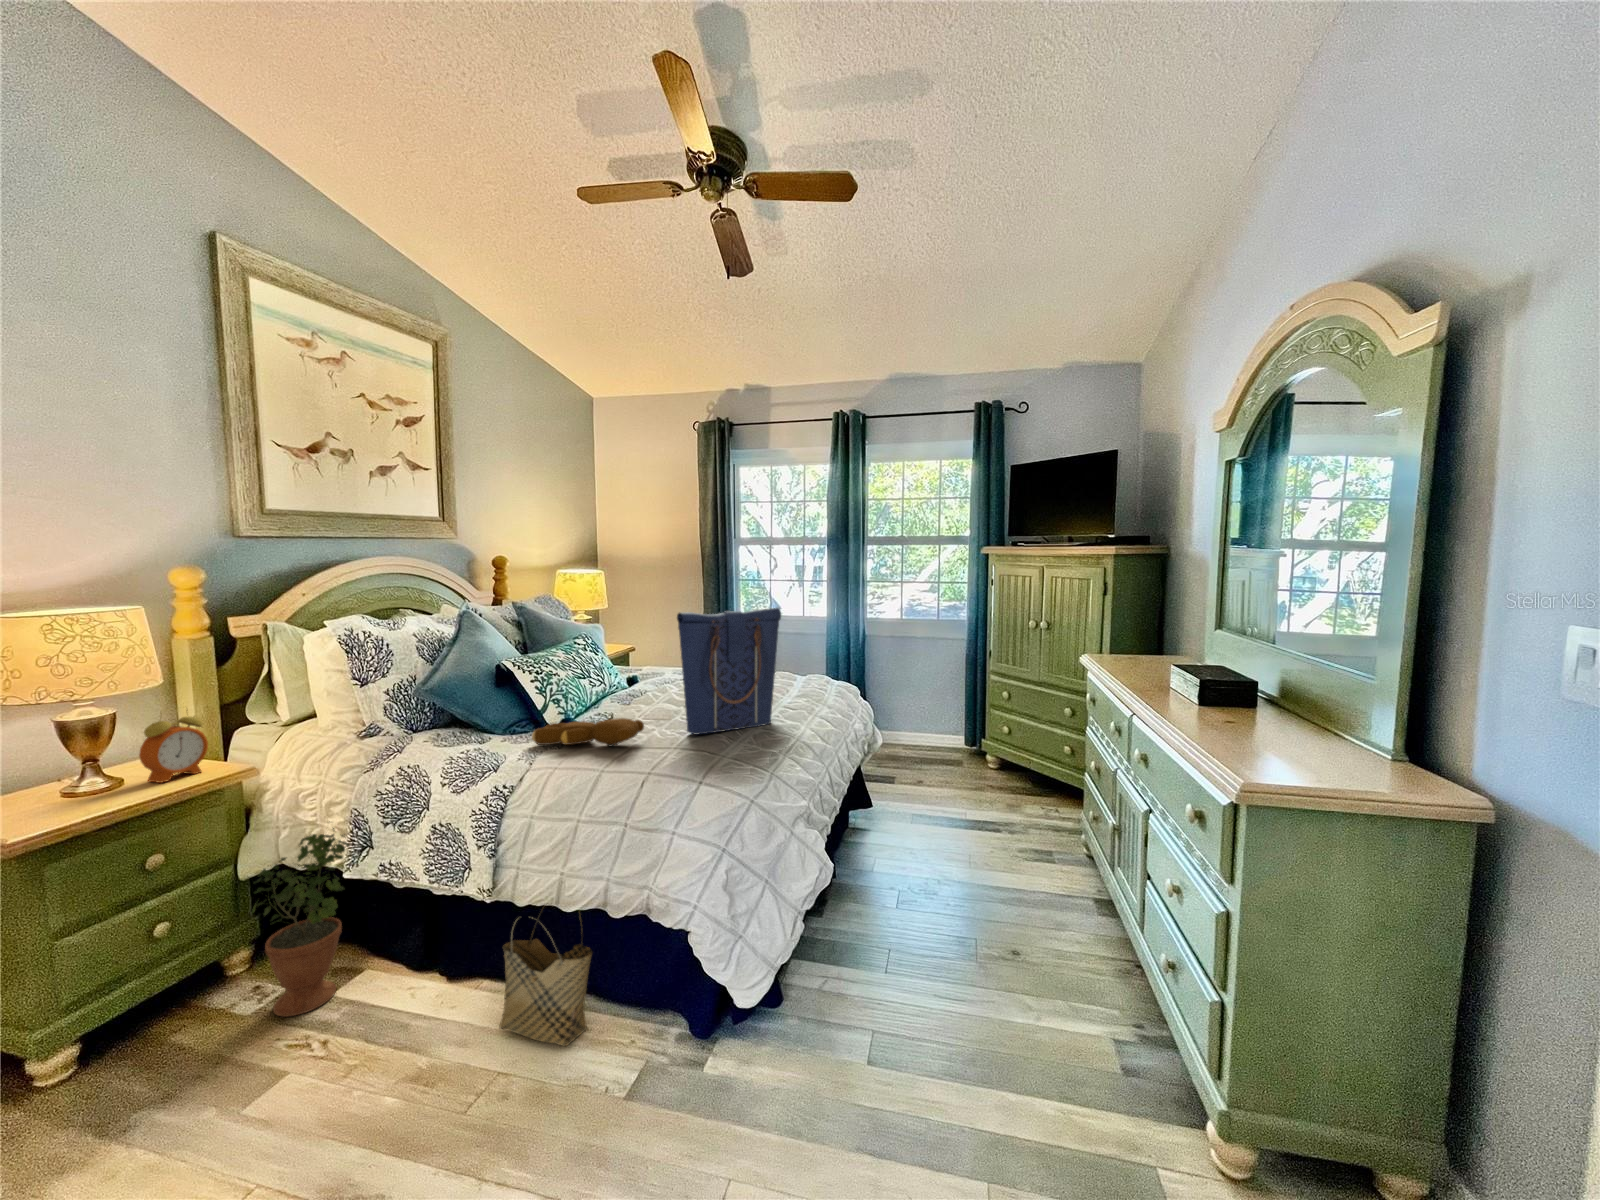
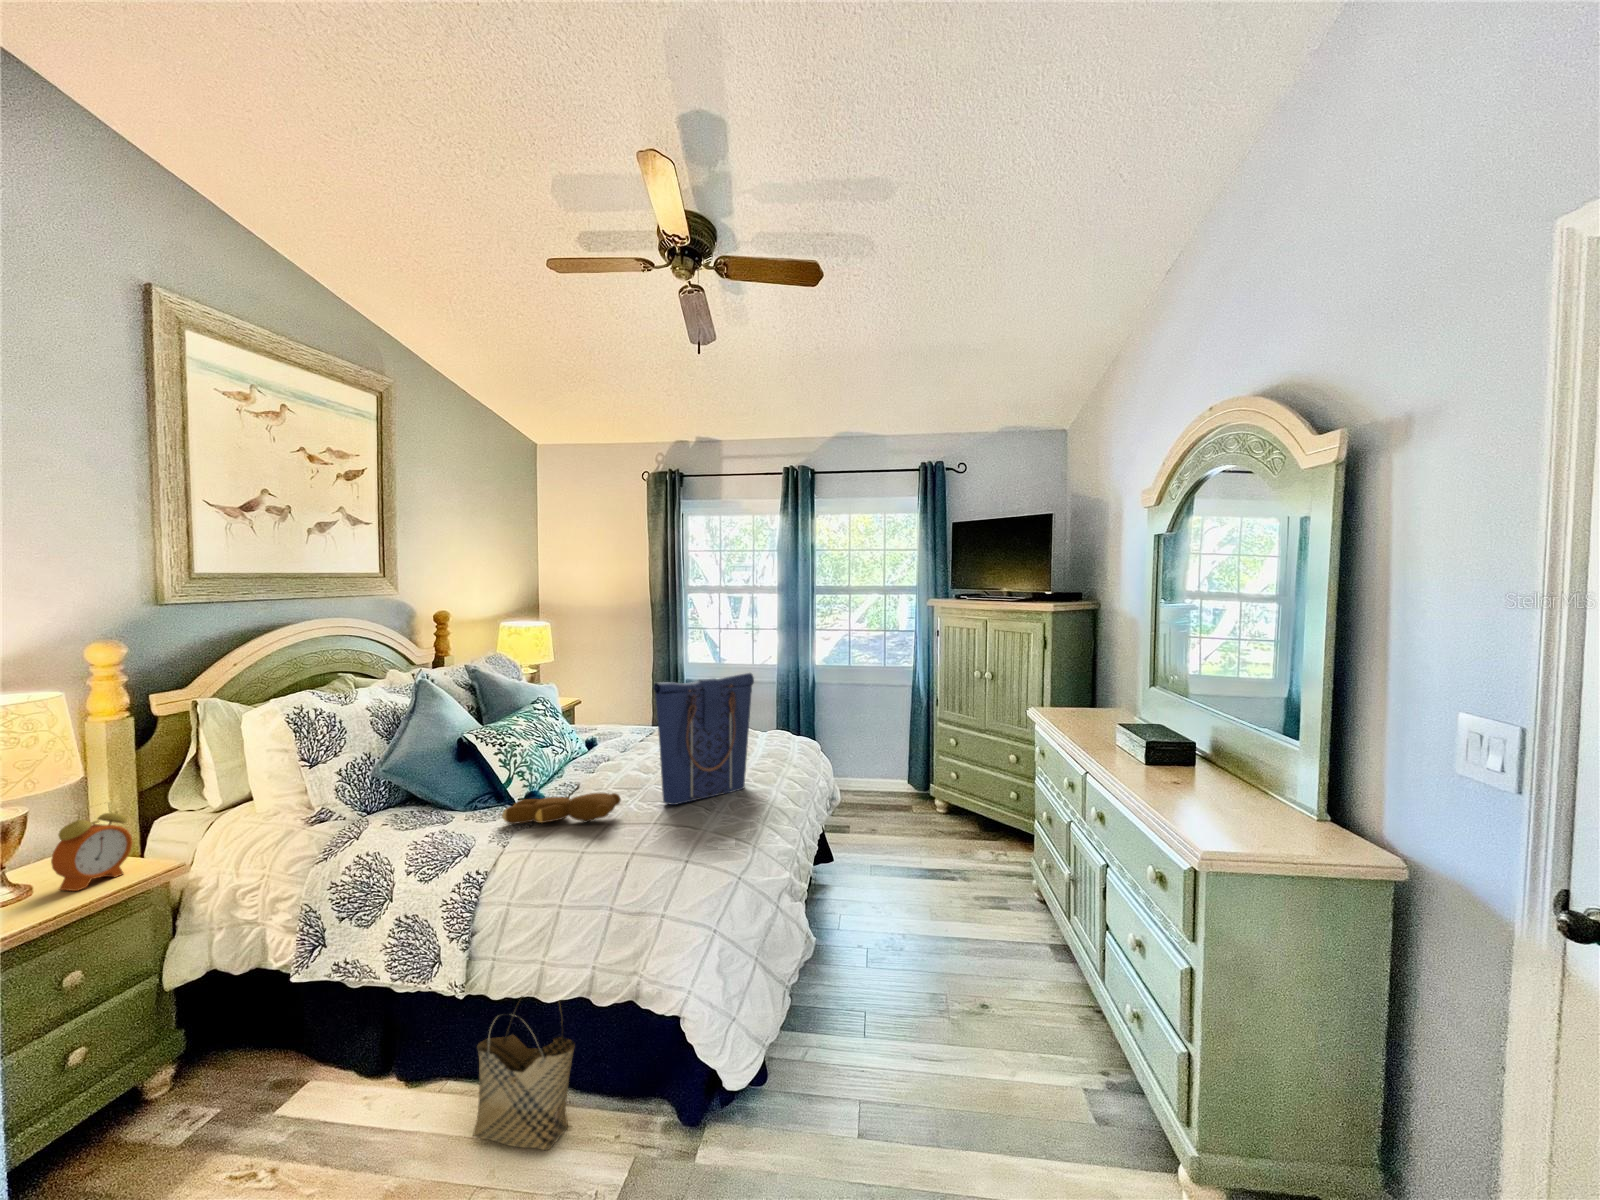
potted plant: present [252,828,349,1017] -> none [183,920,303,1147]

